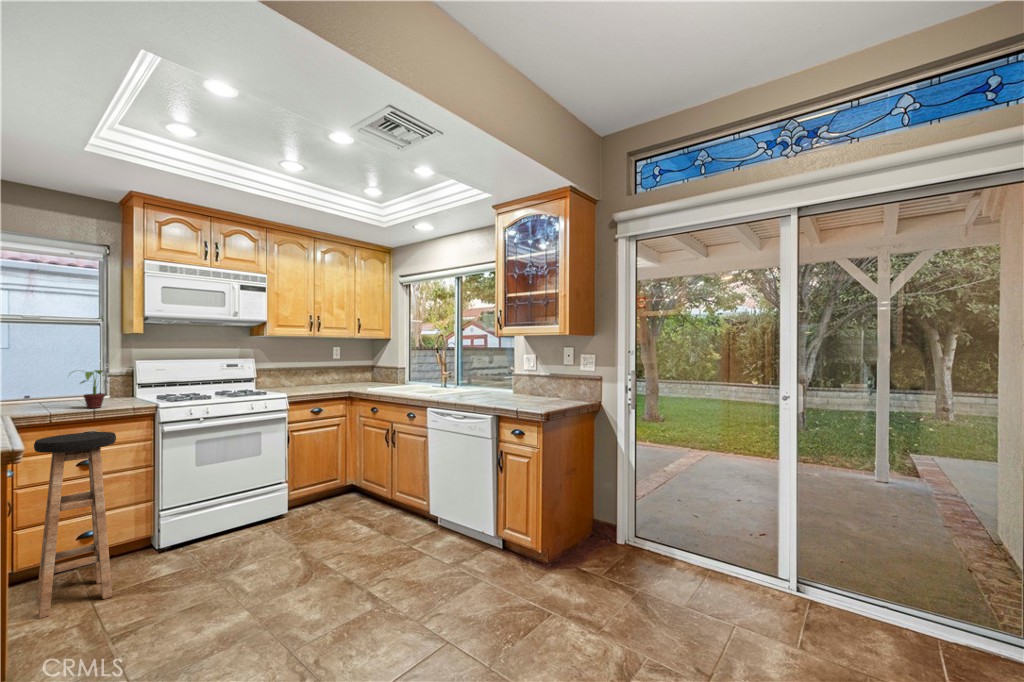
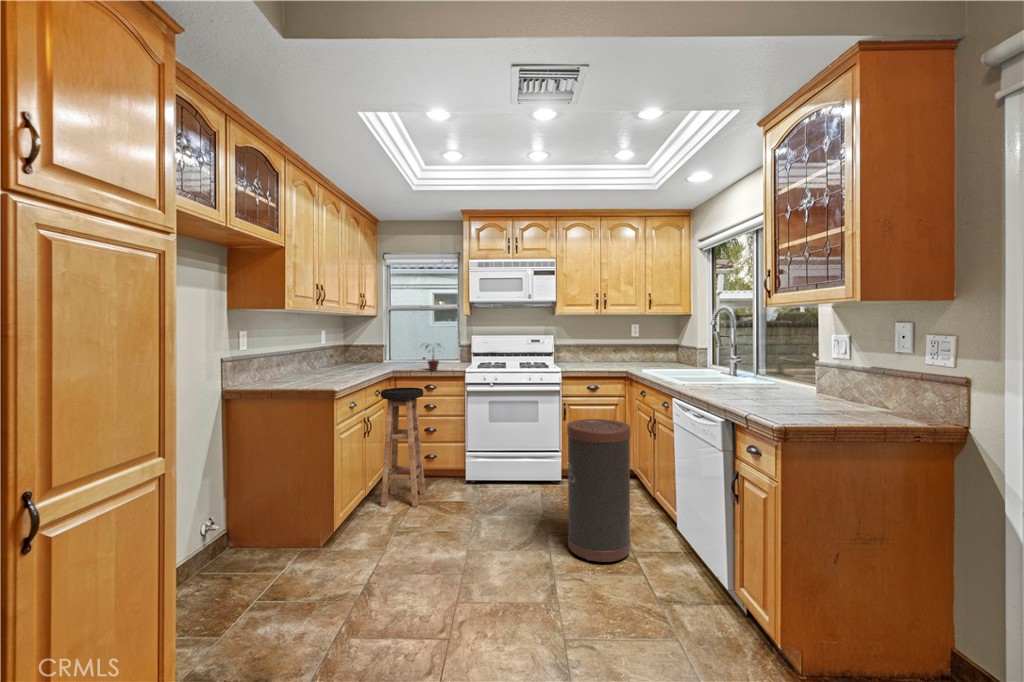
trash can: none [348,433,408,565] -> present [567,419,631,562]

